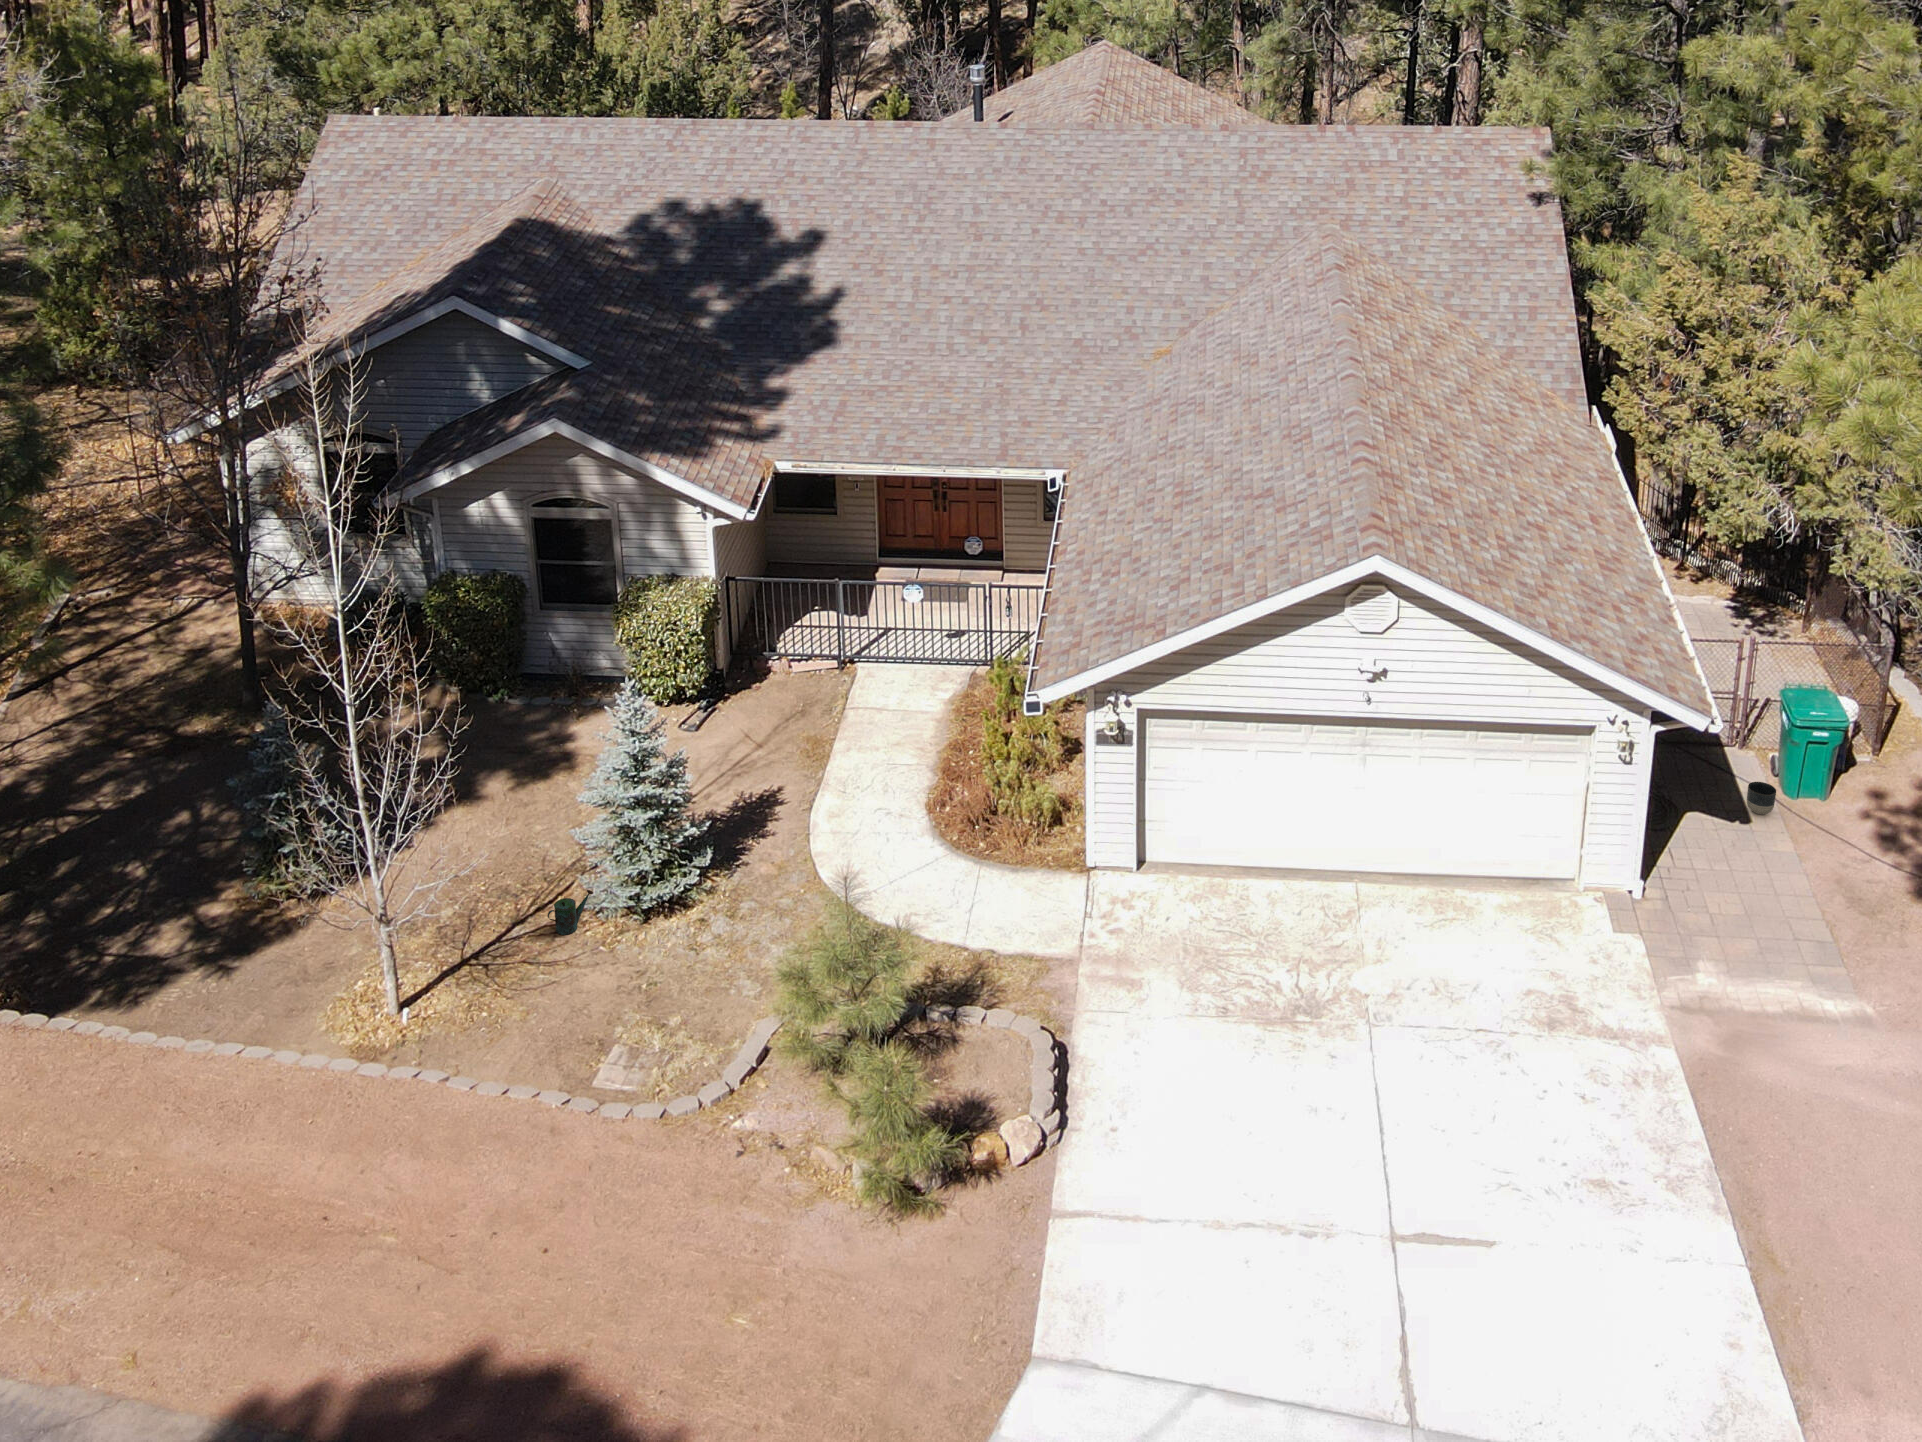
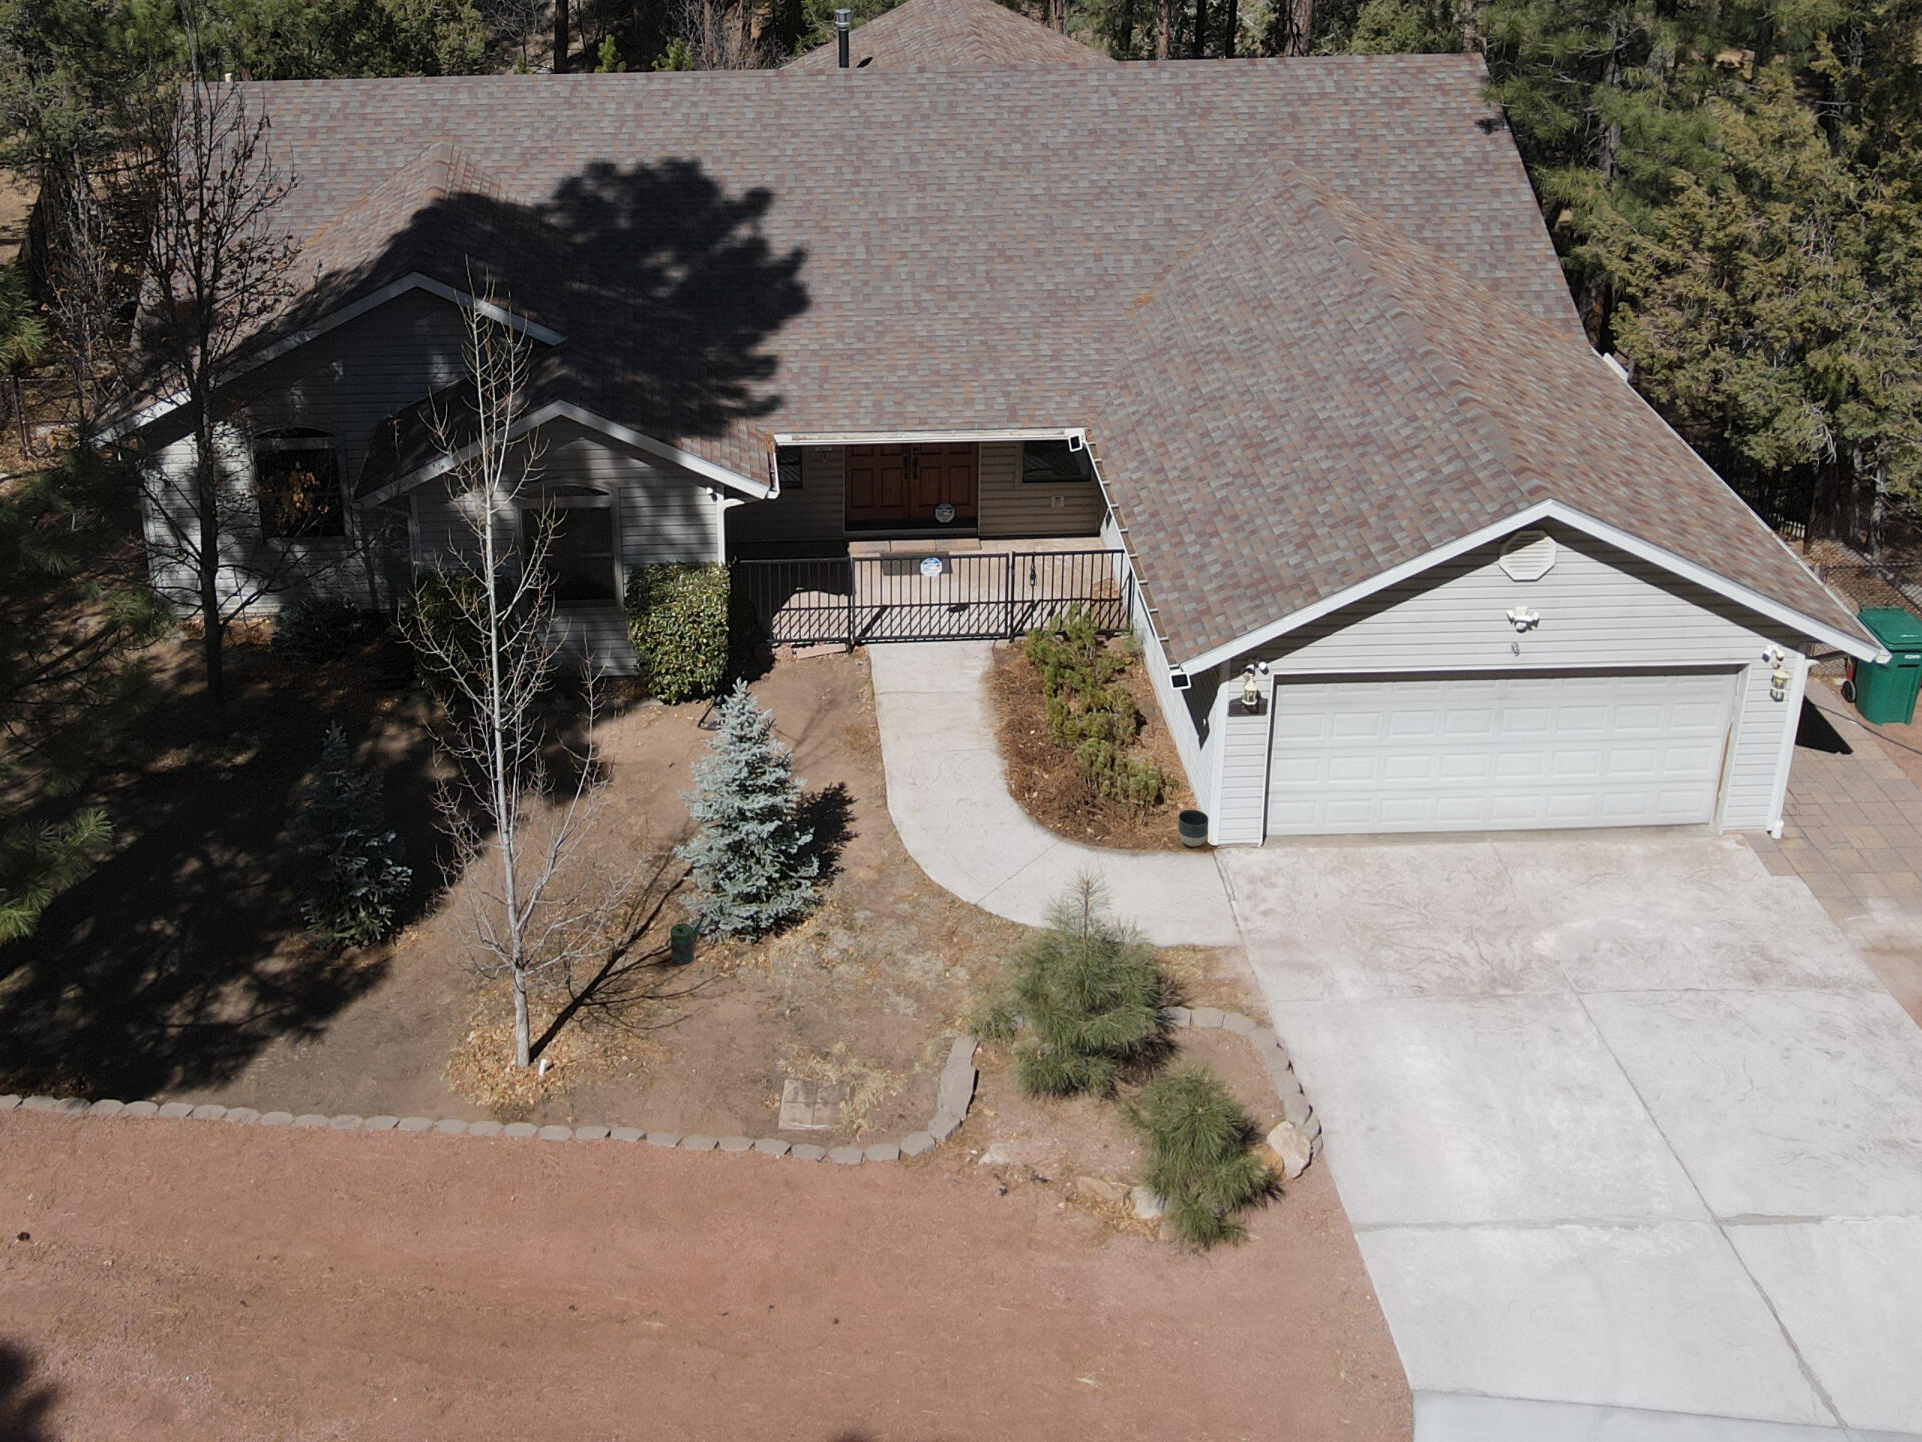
planter: present [1747,782,1776,814] -> present [1178,810,1209,847]

